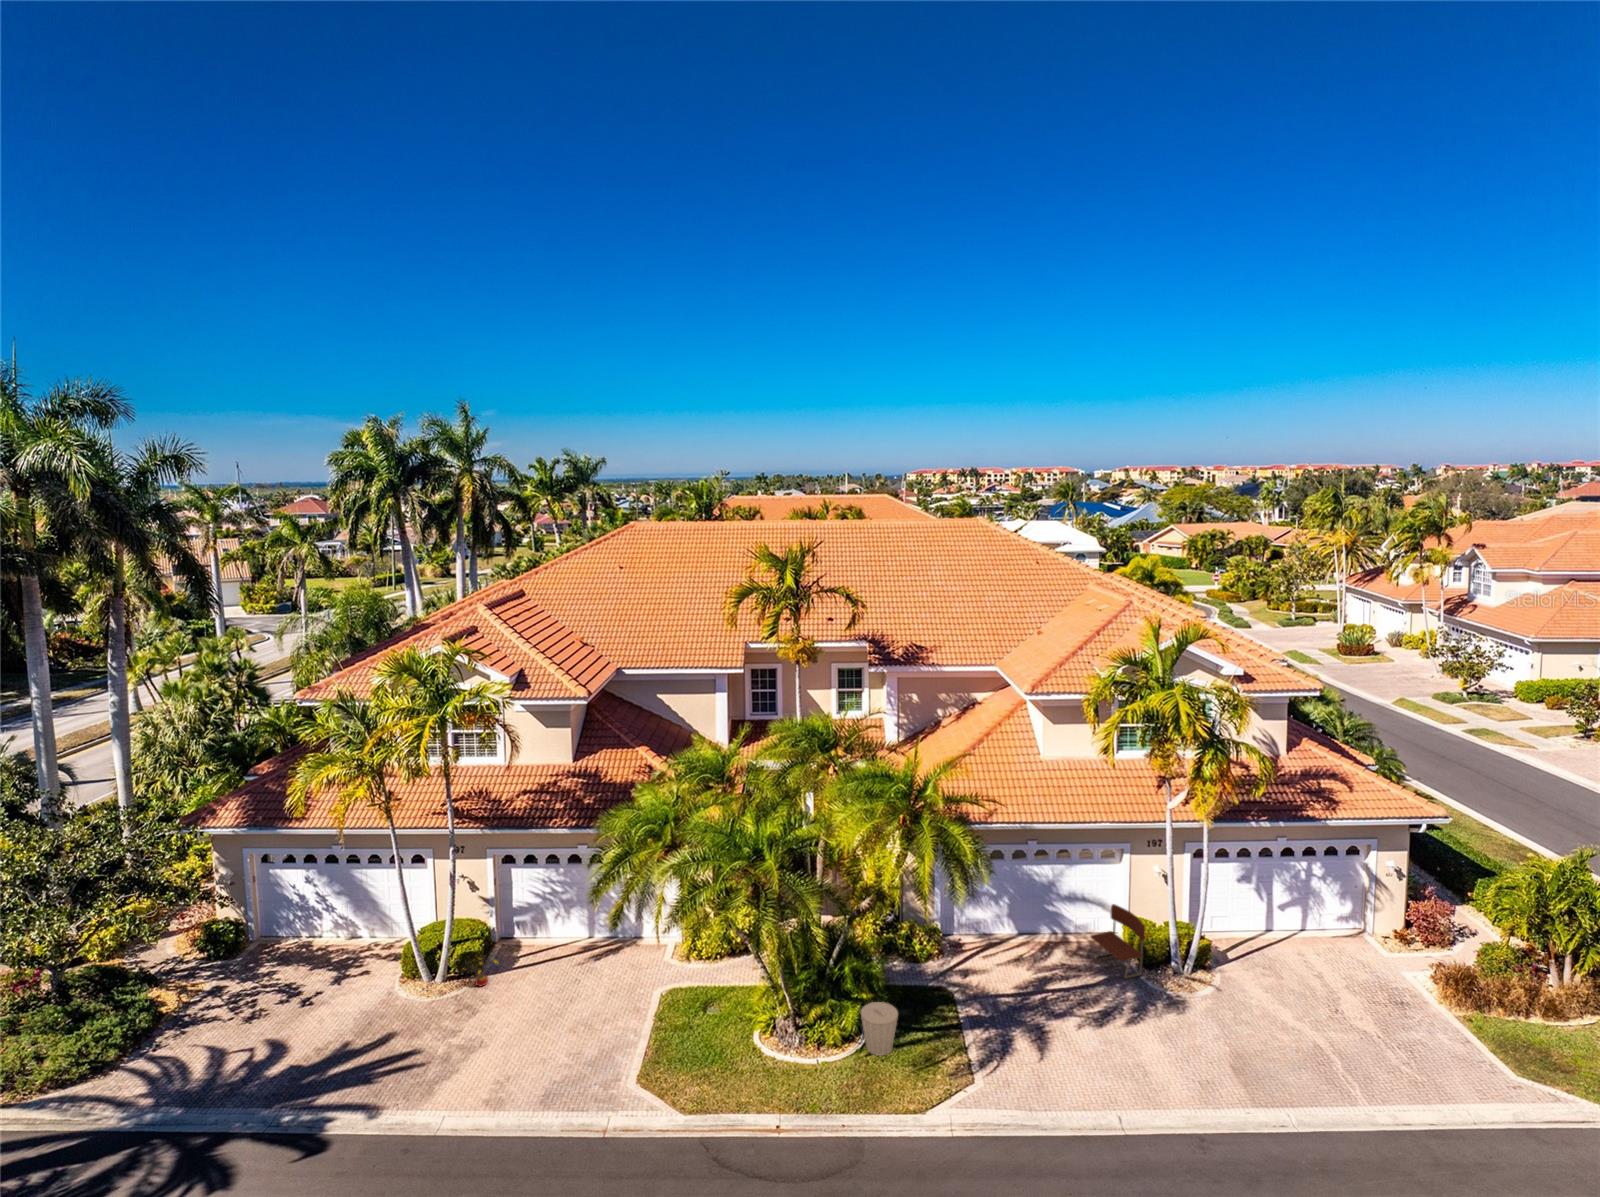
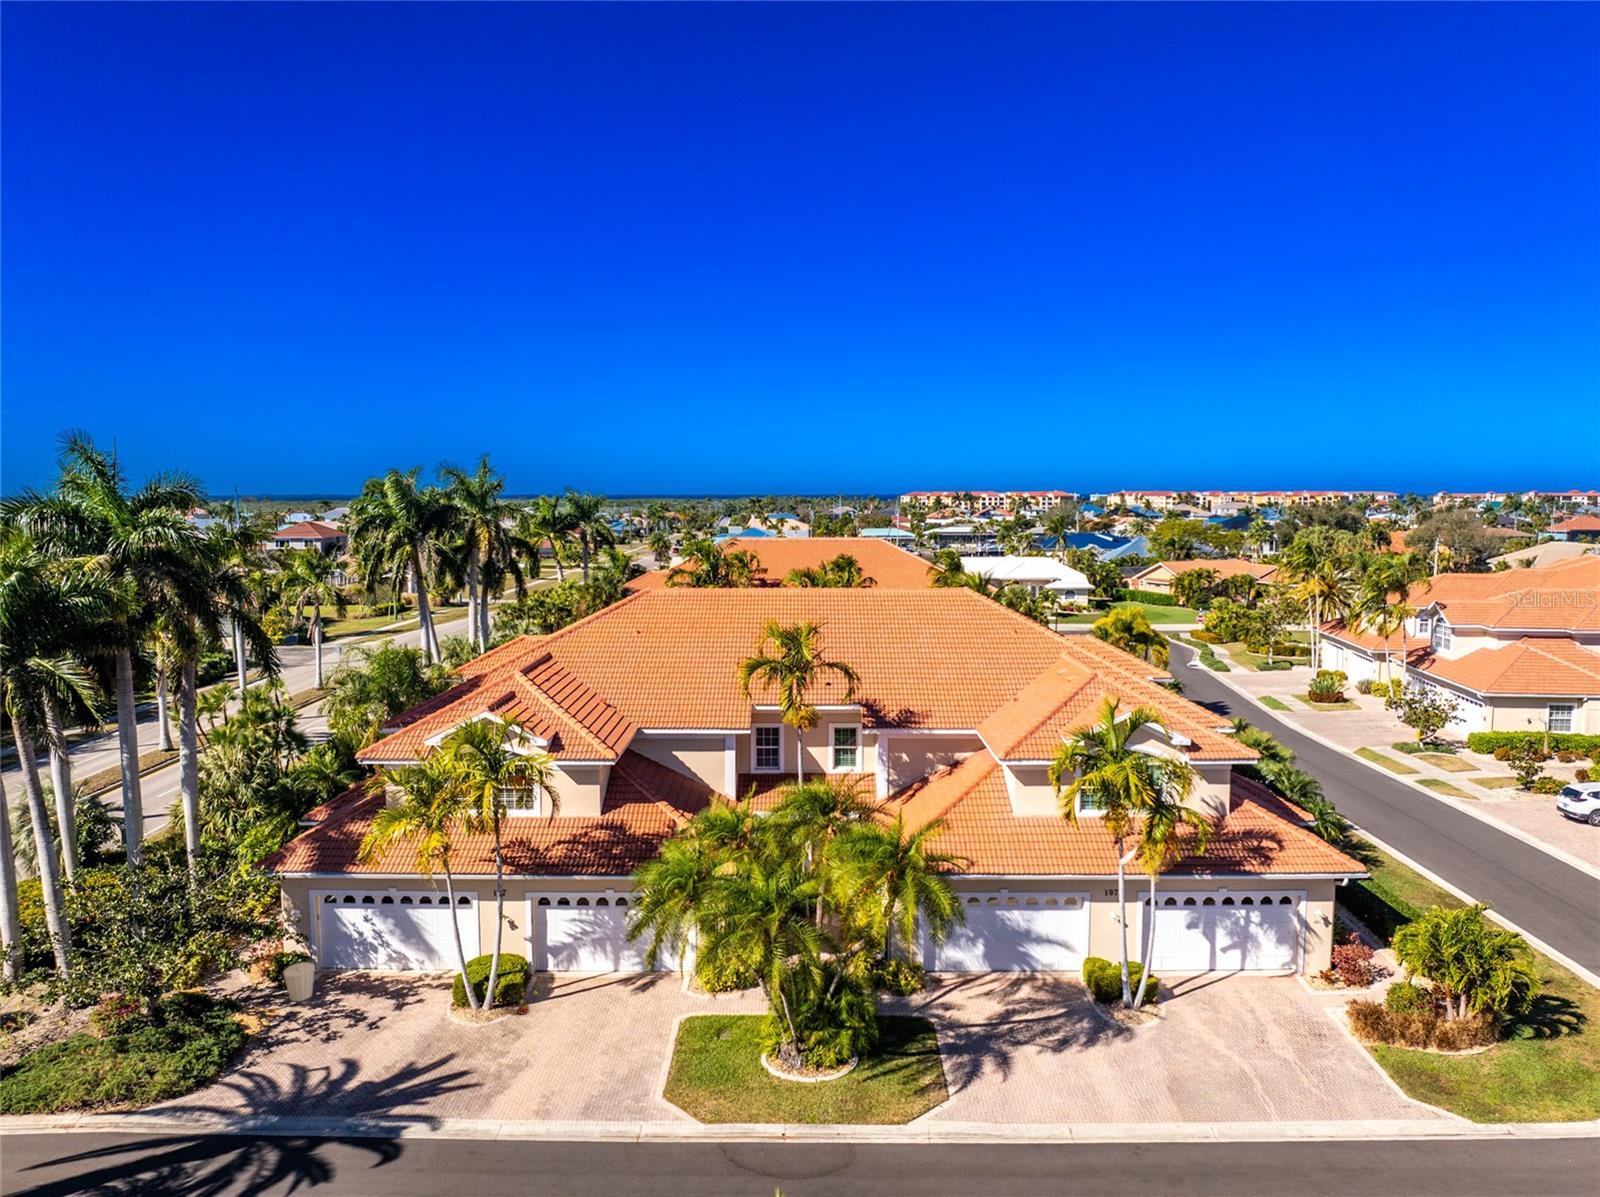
bench: present [1091,904,1145,979] -> none [1055,946,1102,1012]
trash can: present [861,1002,898,1056] -> present [284,962,315,1001]

